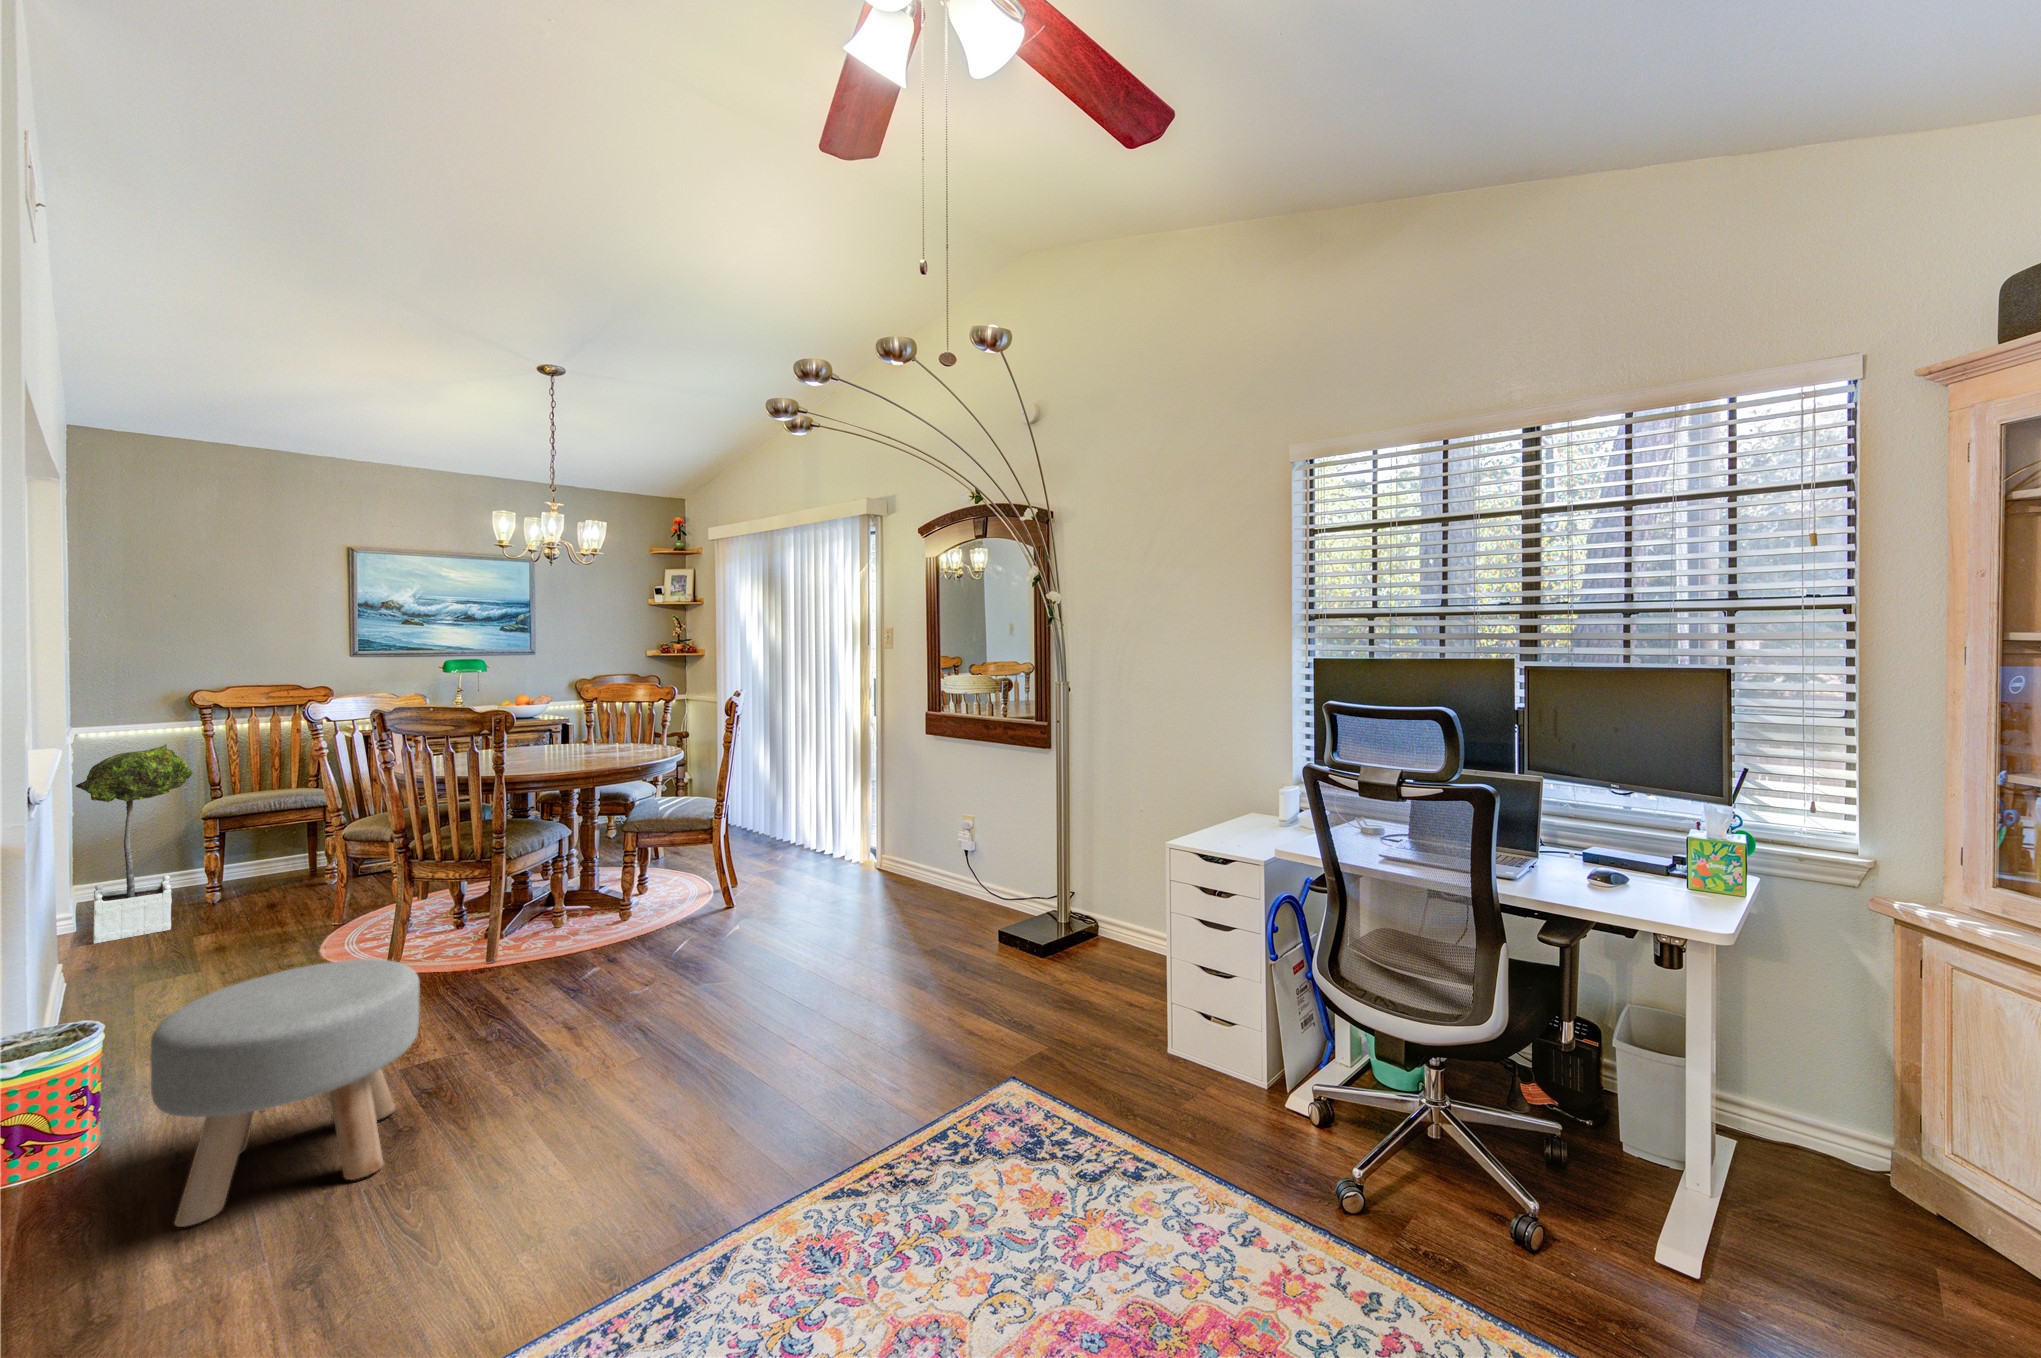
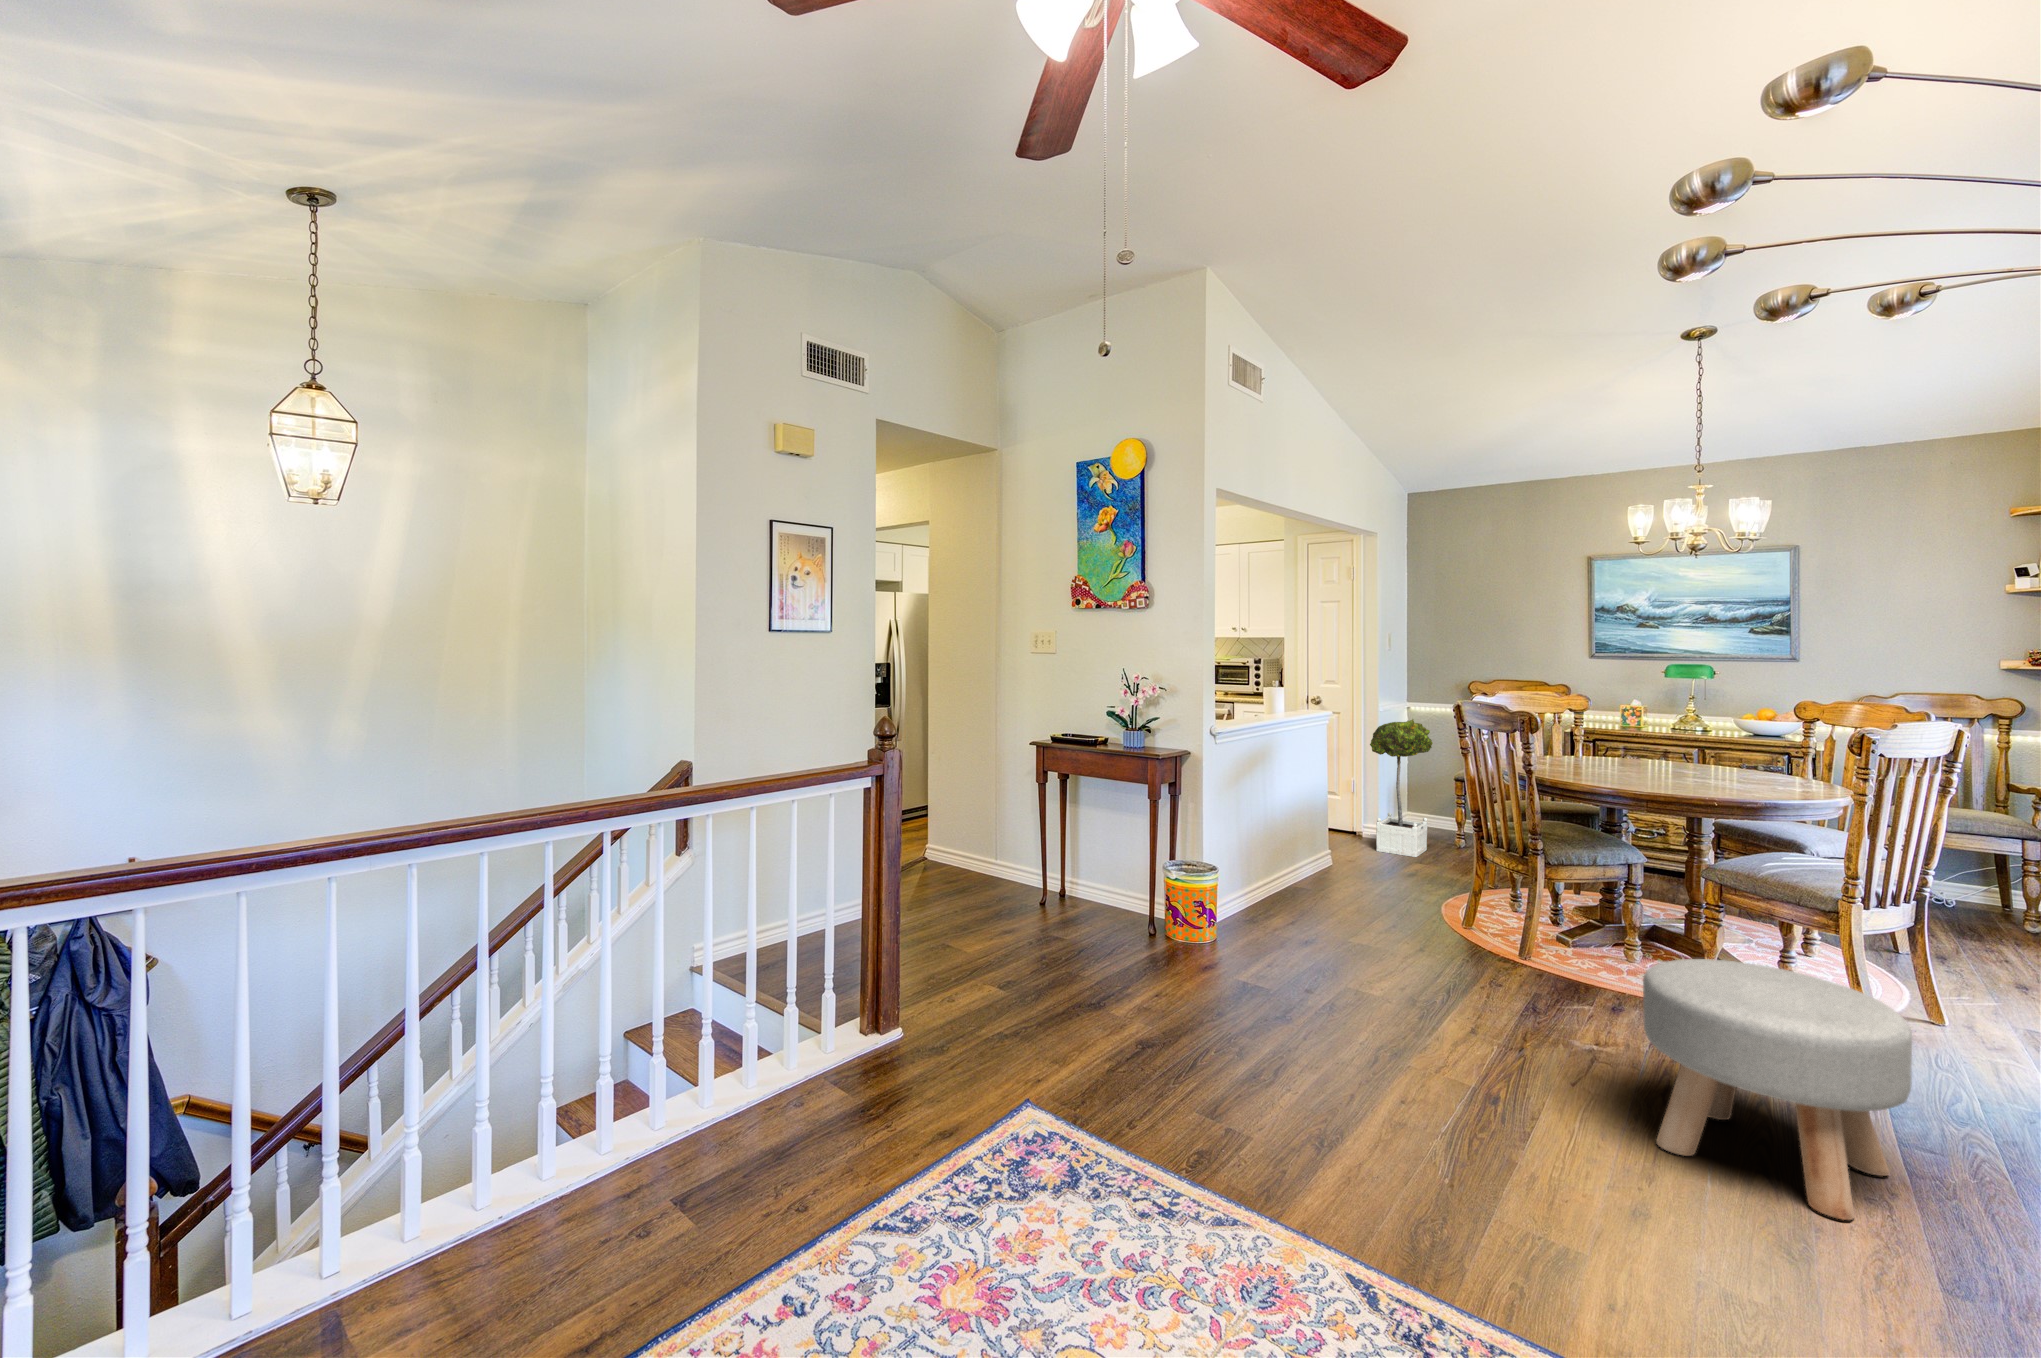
ottoman: present [150,959,420,1227] -> present [1643,959,1912,1220]

